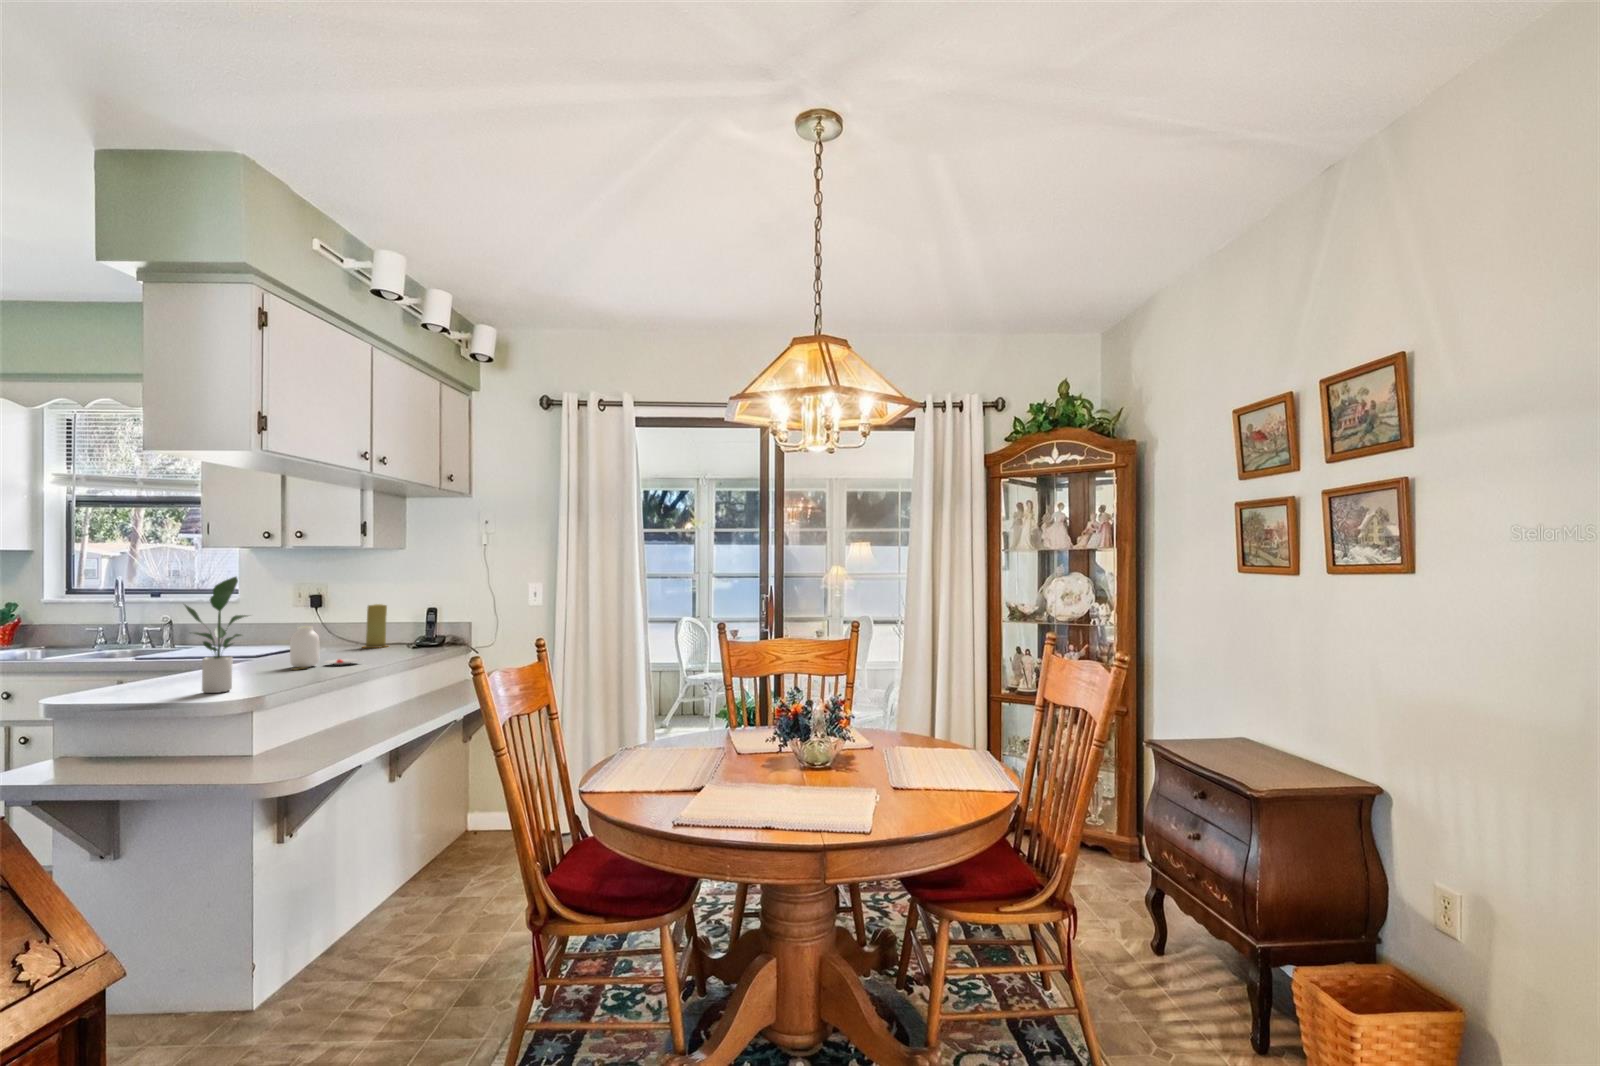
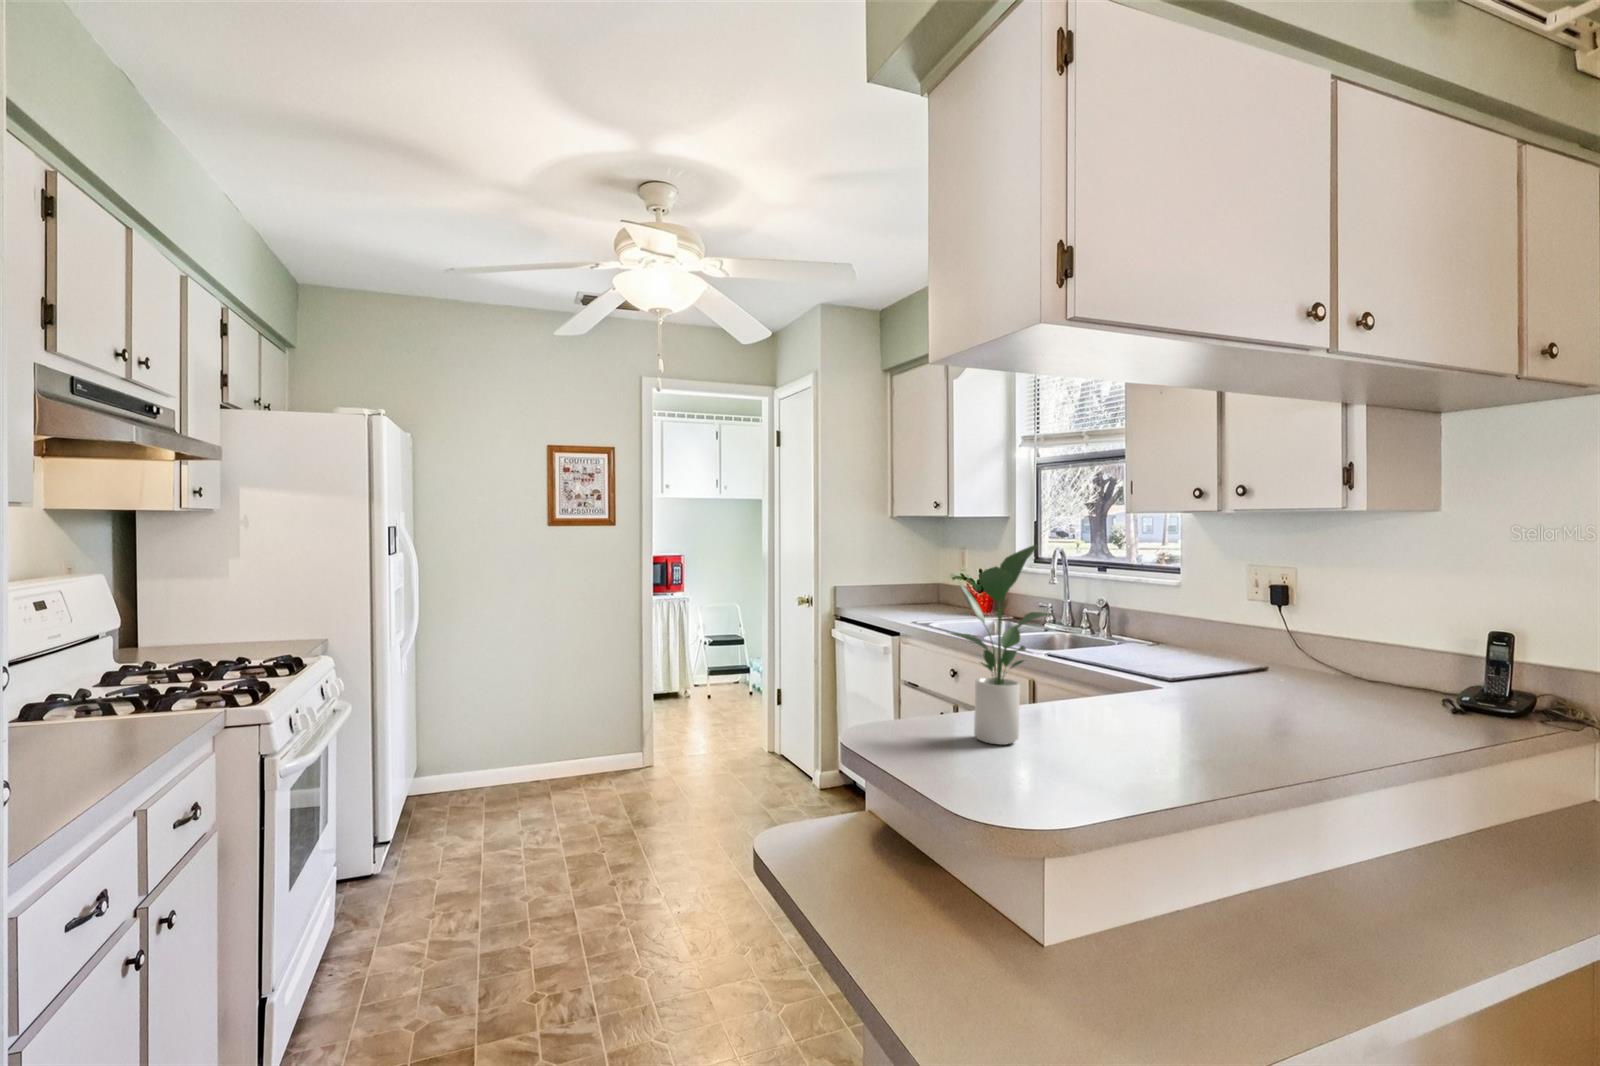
candle: present [363,604,388,648] -> none [1352,611,1406,691]
jar: present [290,626,359,670] -> none [1176,640,1313,723]

